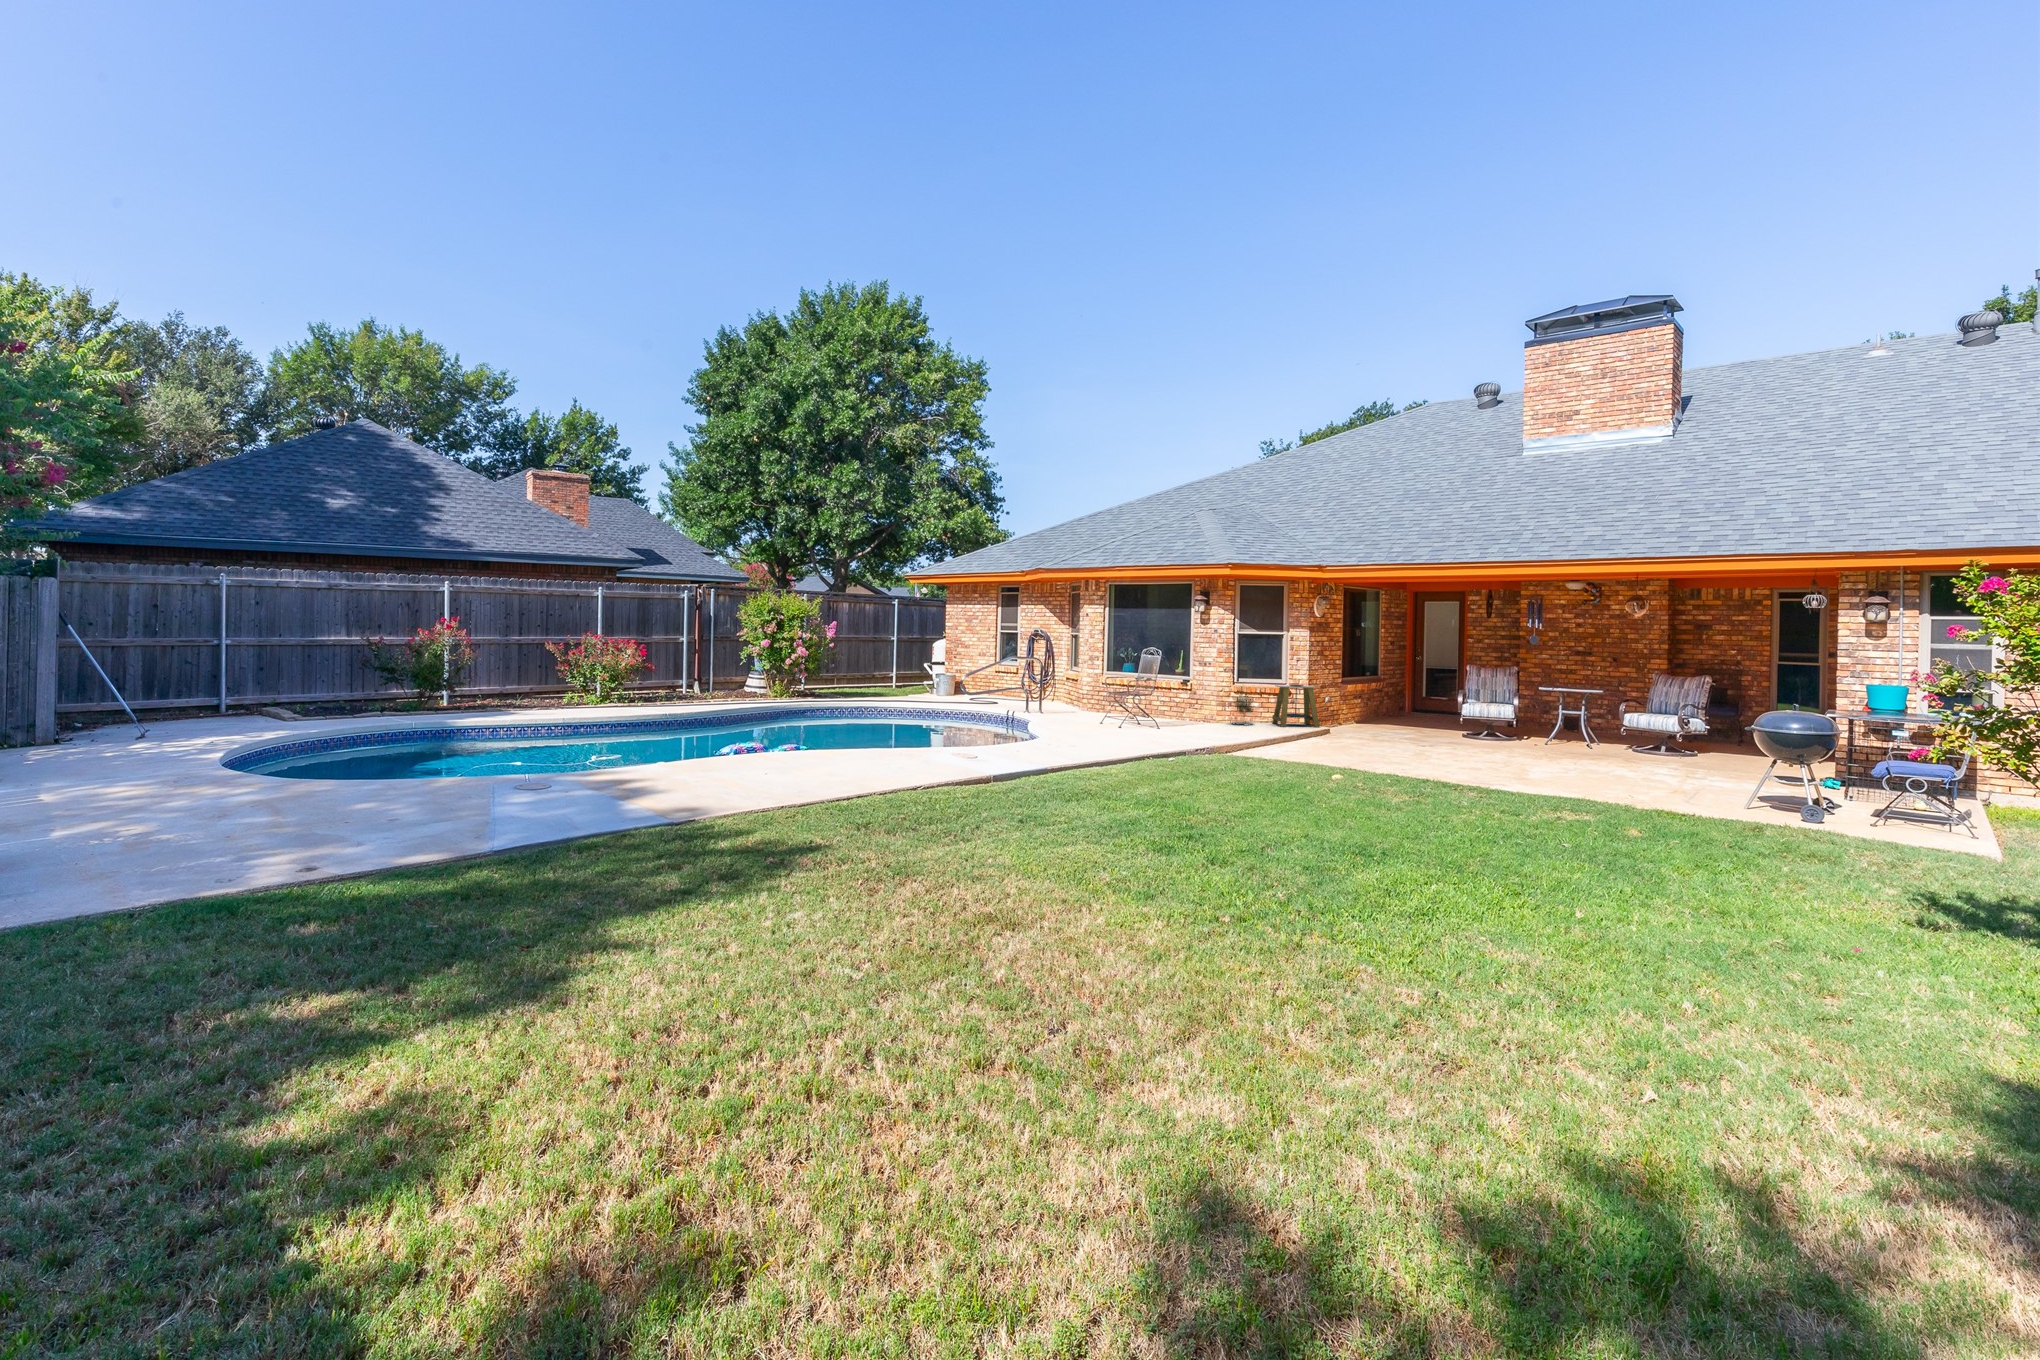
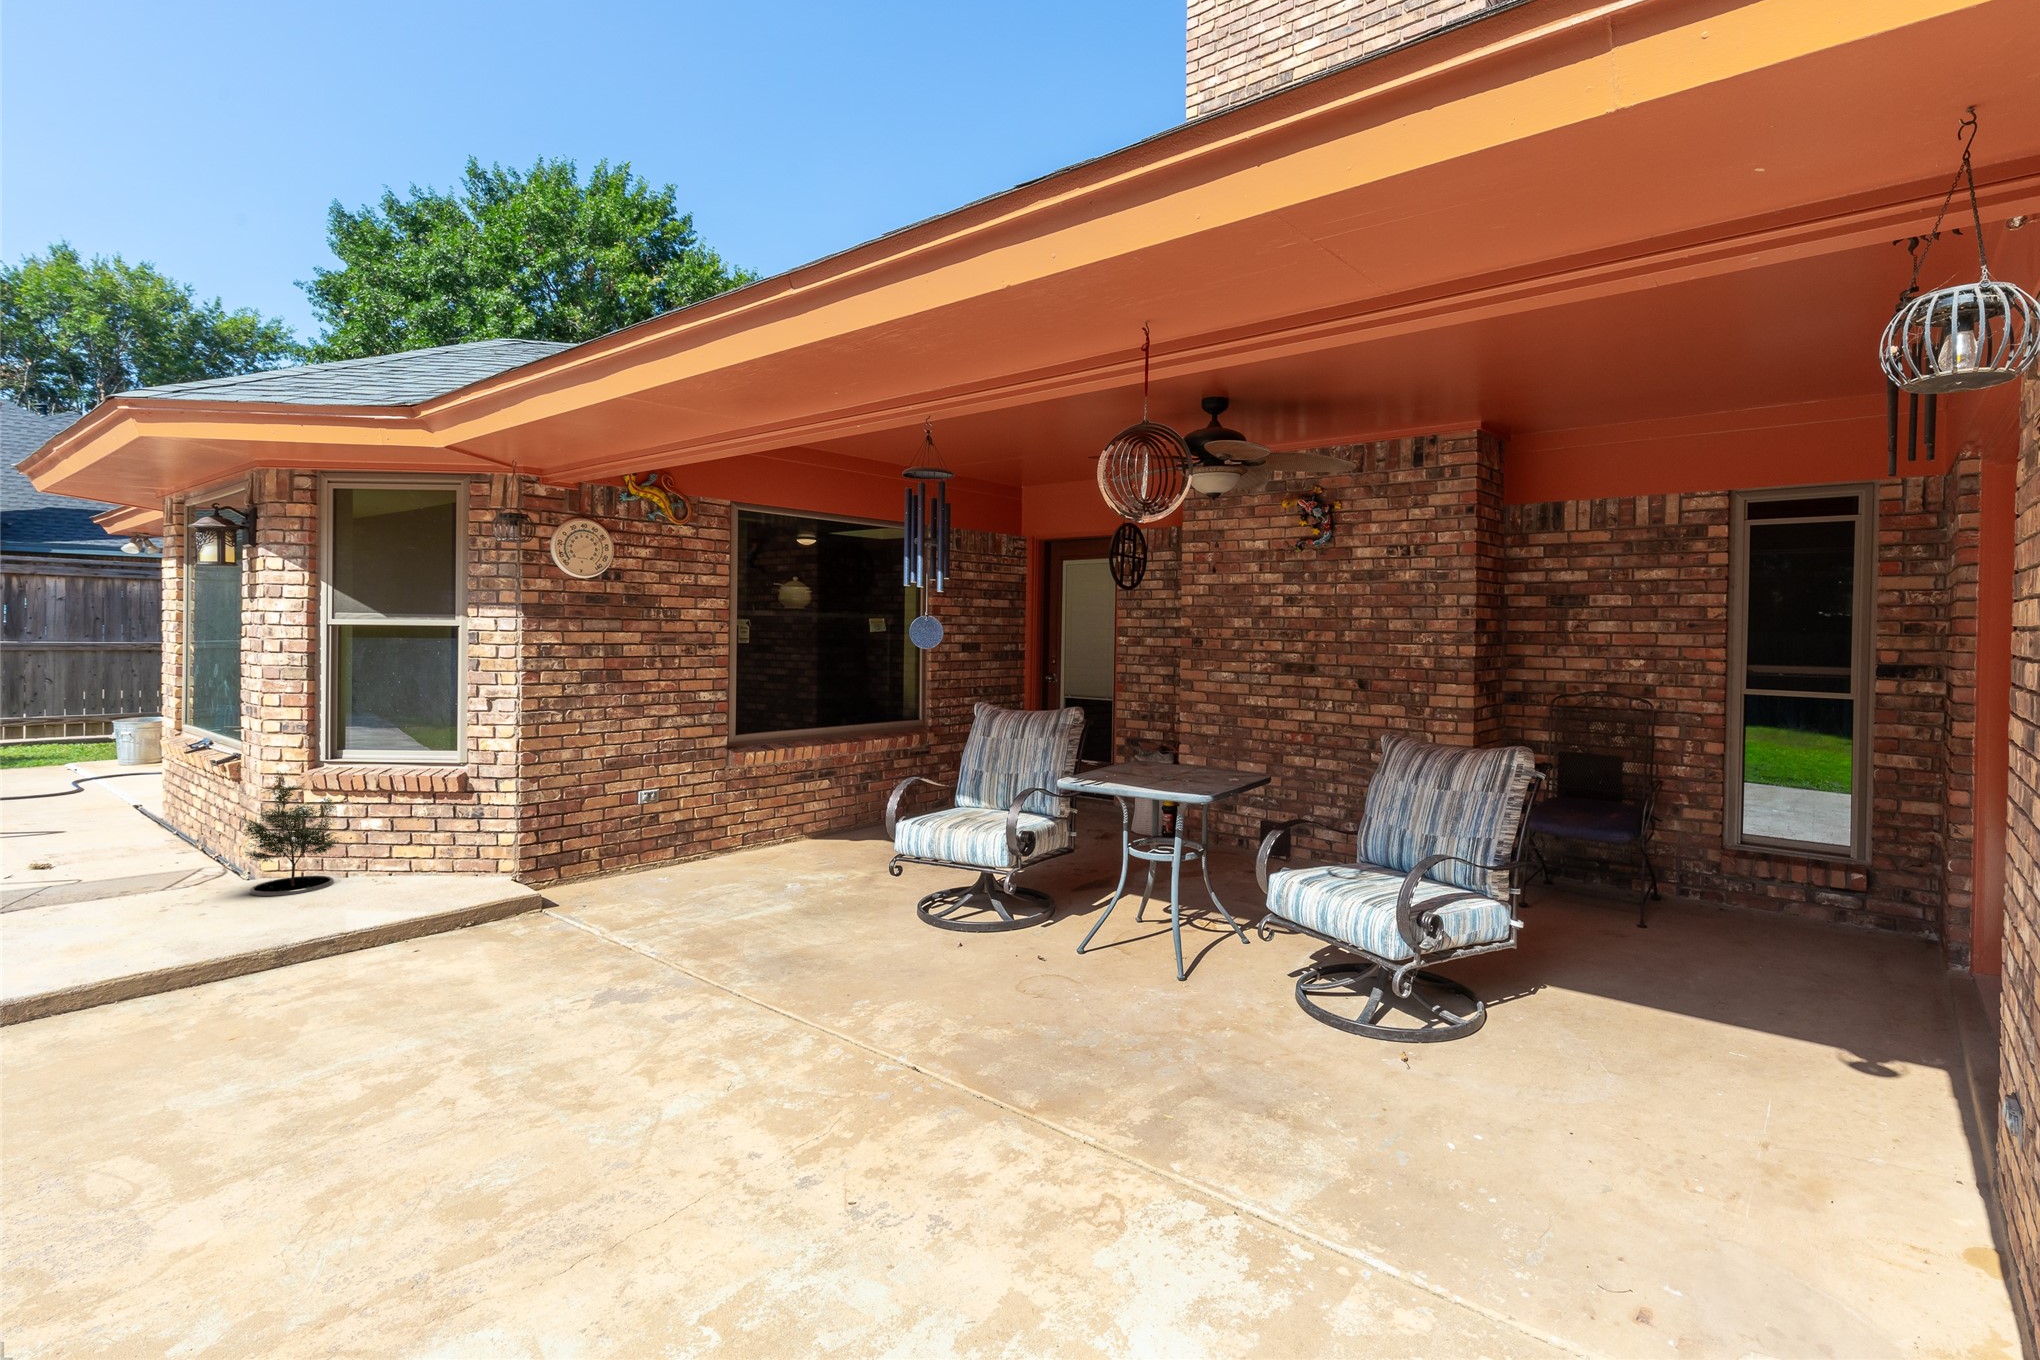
side table: present [1272,684,1320,728] -> none [336,769,514,906]

